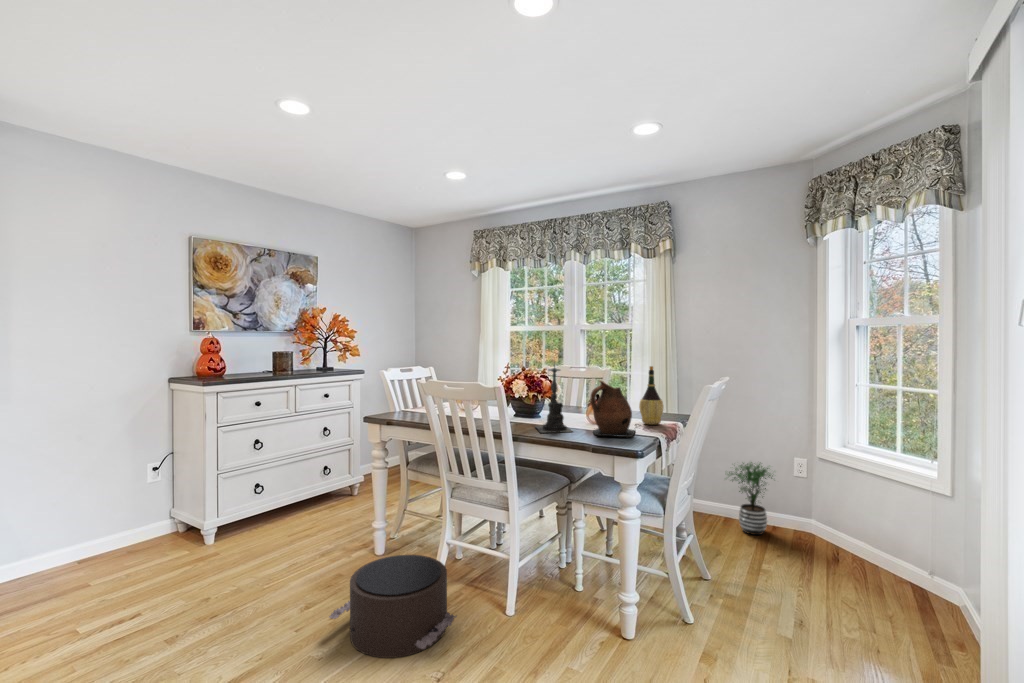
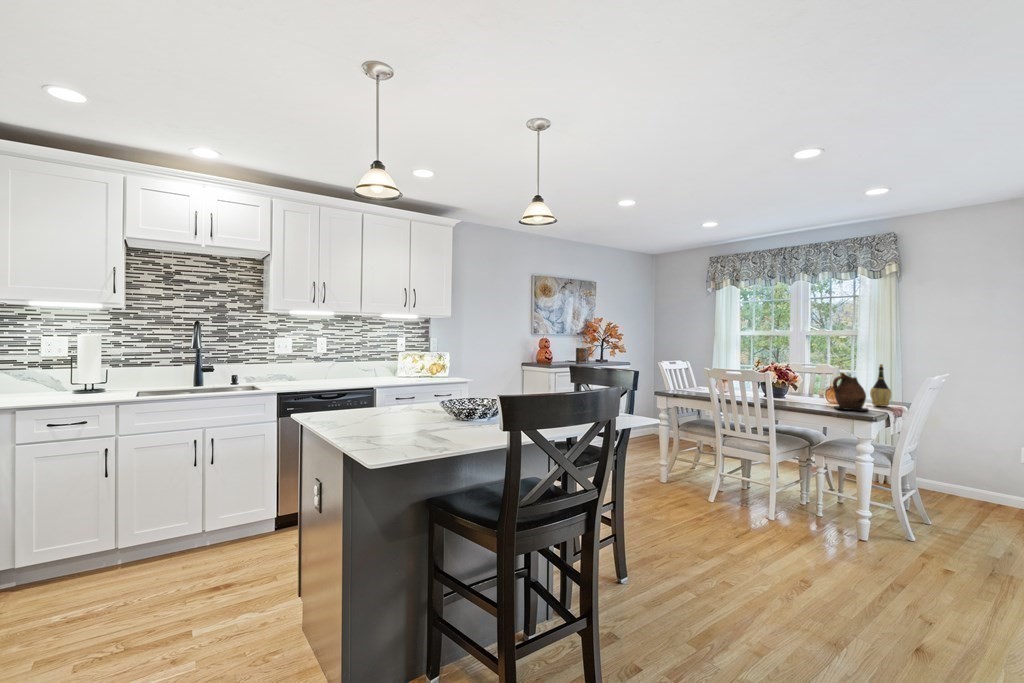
candle holder: present [536,367,572,433] -> none [784,357,818,407]
potted plant: present [728,462,773,535] -> none [947,446,1006,507]
pouf: present [329,555,457,658] -> none [655,476,737,527]

